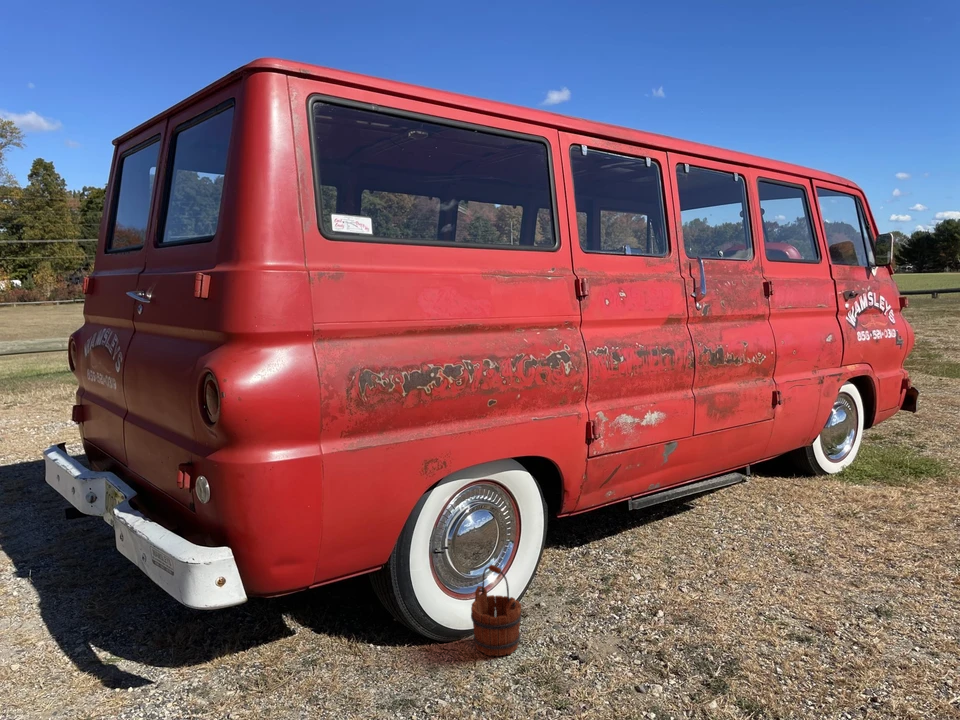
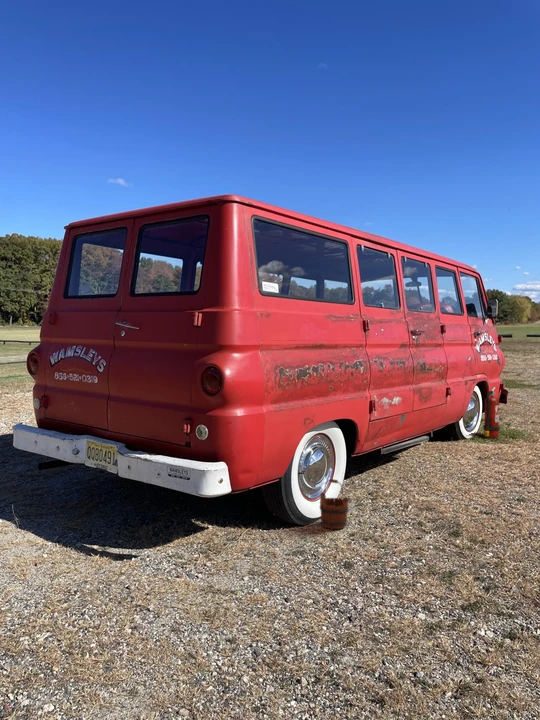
fire extinguisher: none [865,386,894,474] -> present [483,387,500,438]

